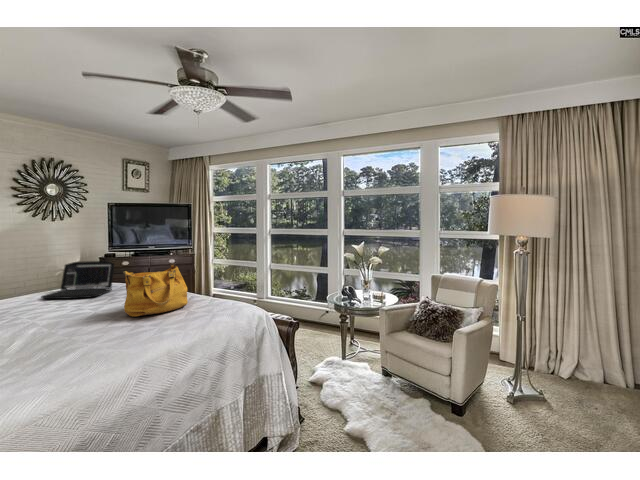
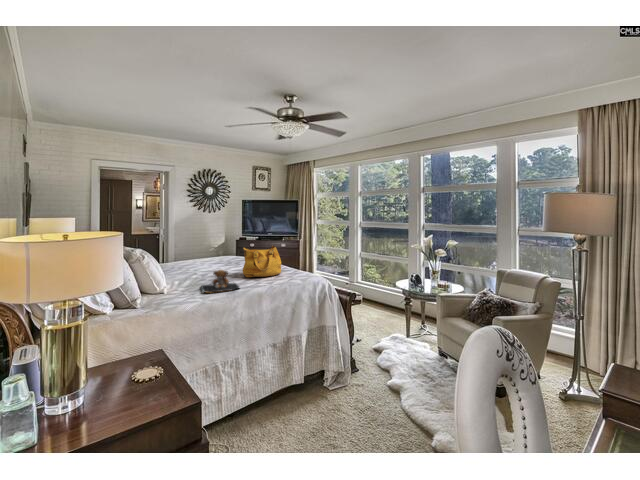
laptop: present [41,261,115,299] -> none [201,241,241,265]
teddy bear: none [44,313,126,361] -> present [201,270,239,293]

